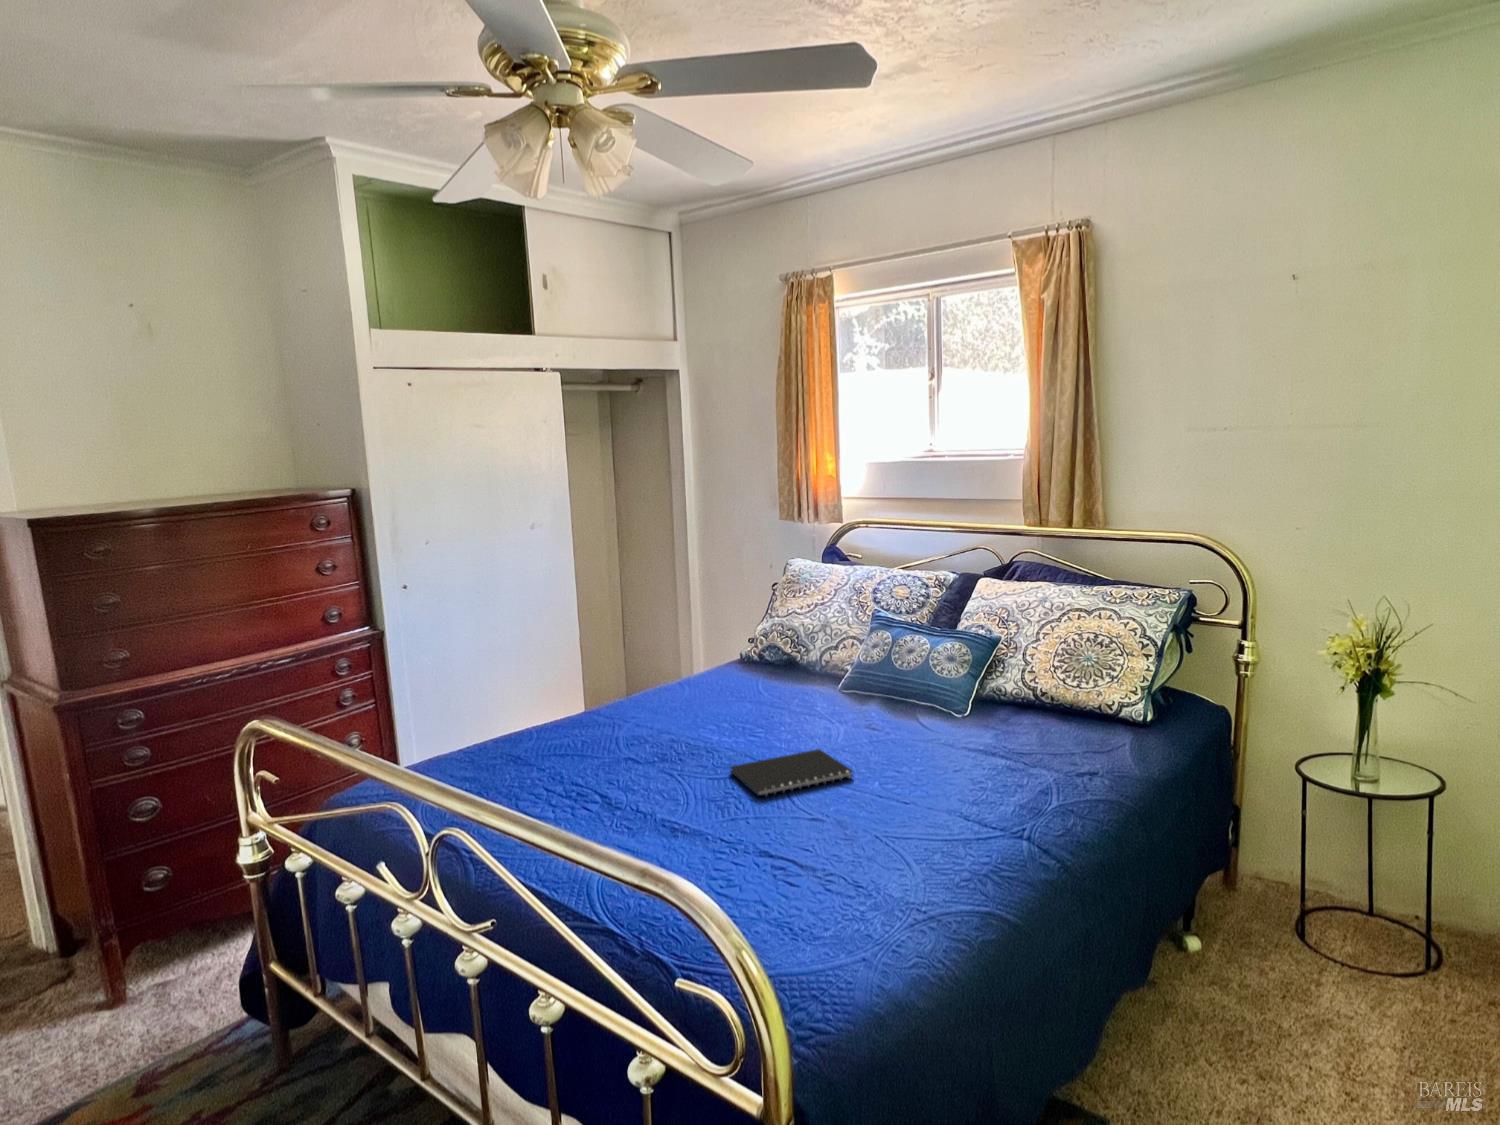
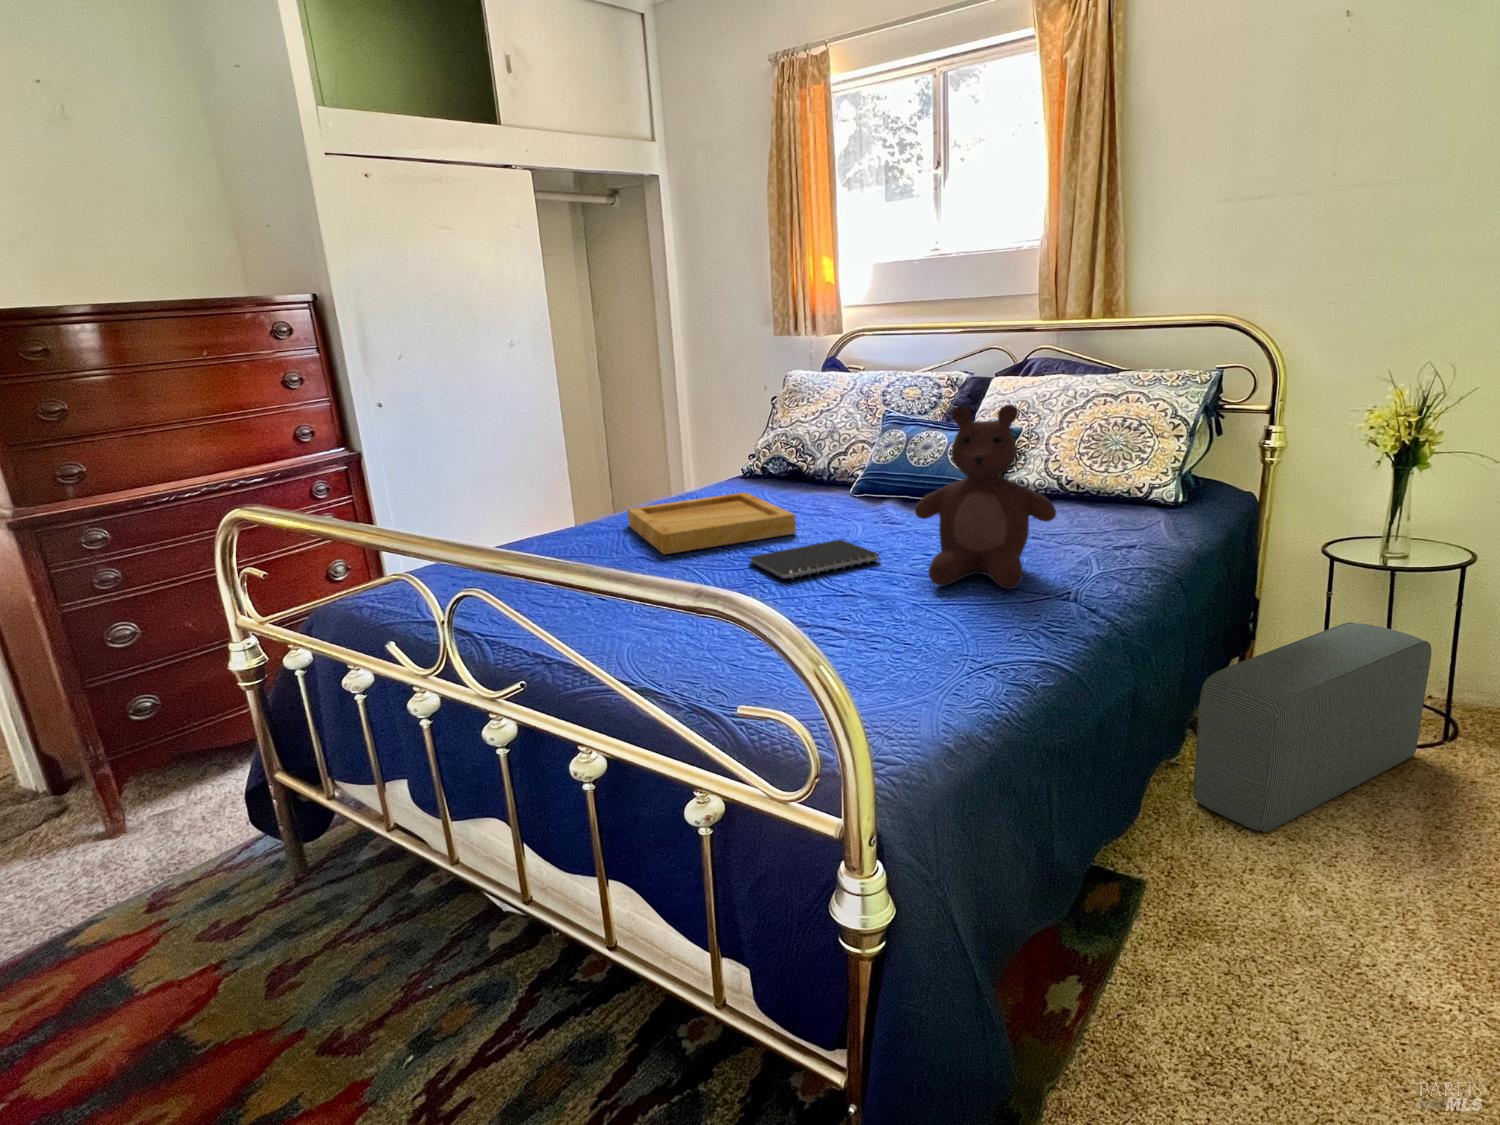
teddy bear: none [884,641,1016,822] -> present [915,405,1056,589]
tray: none [625,687,780,757] -> present [628,492,796,554]
pouf: none [1164,846,1401,1071] -> present [1193,622,1431,832]

